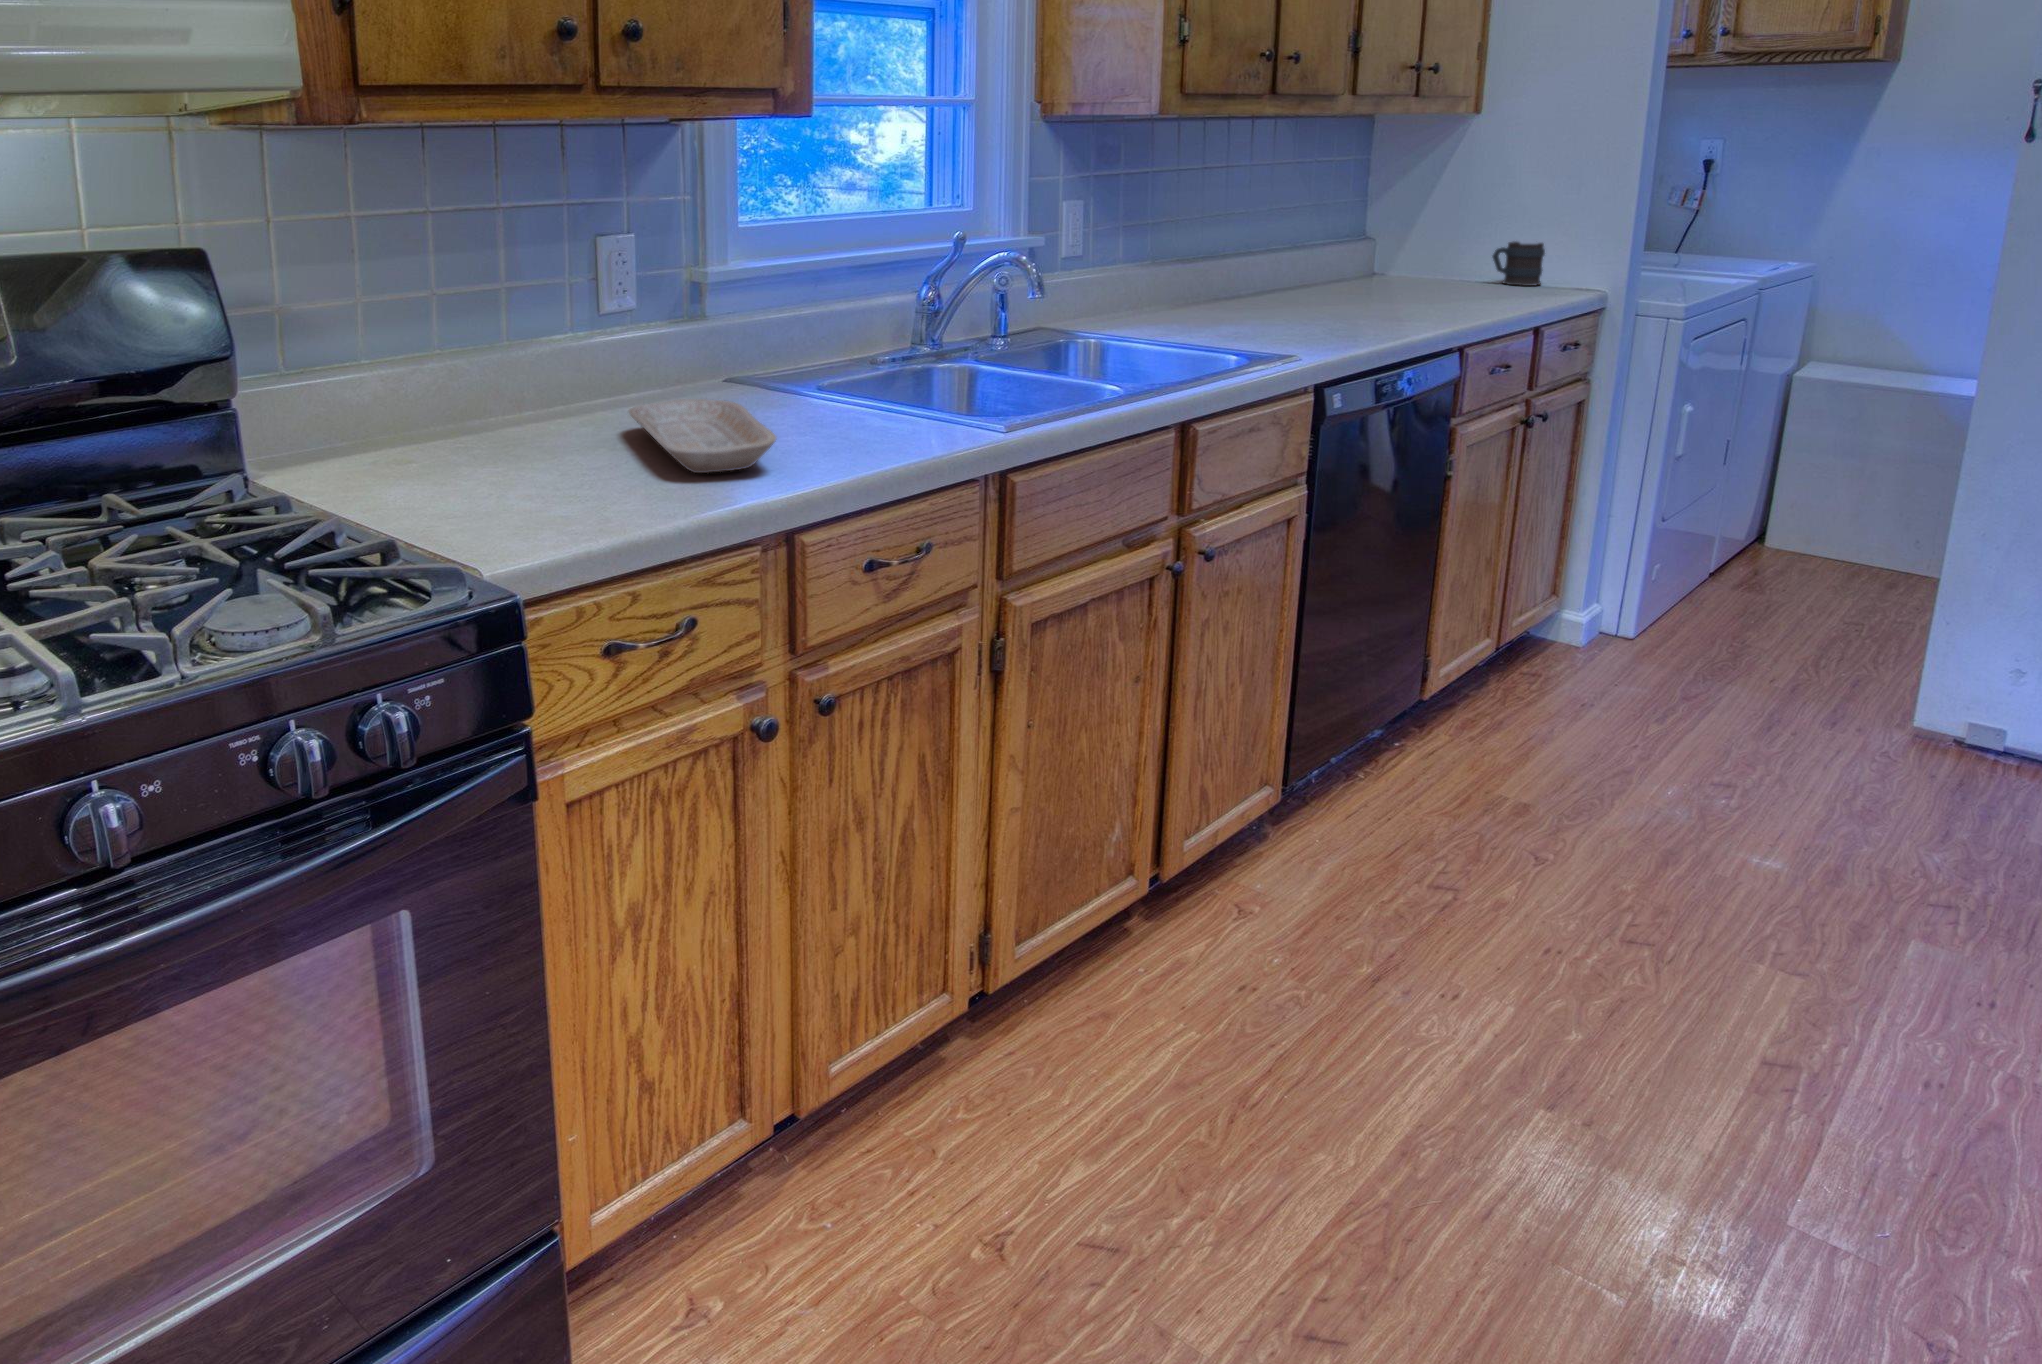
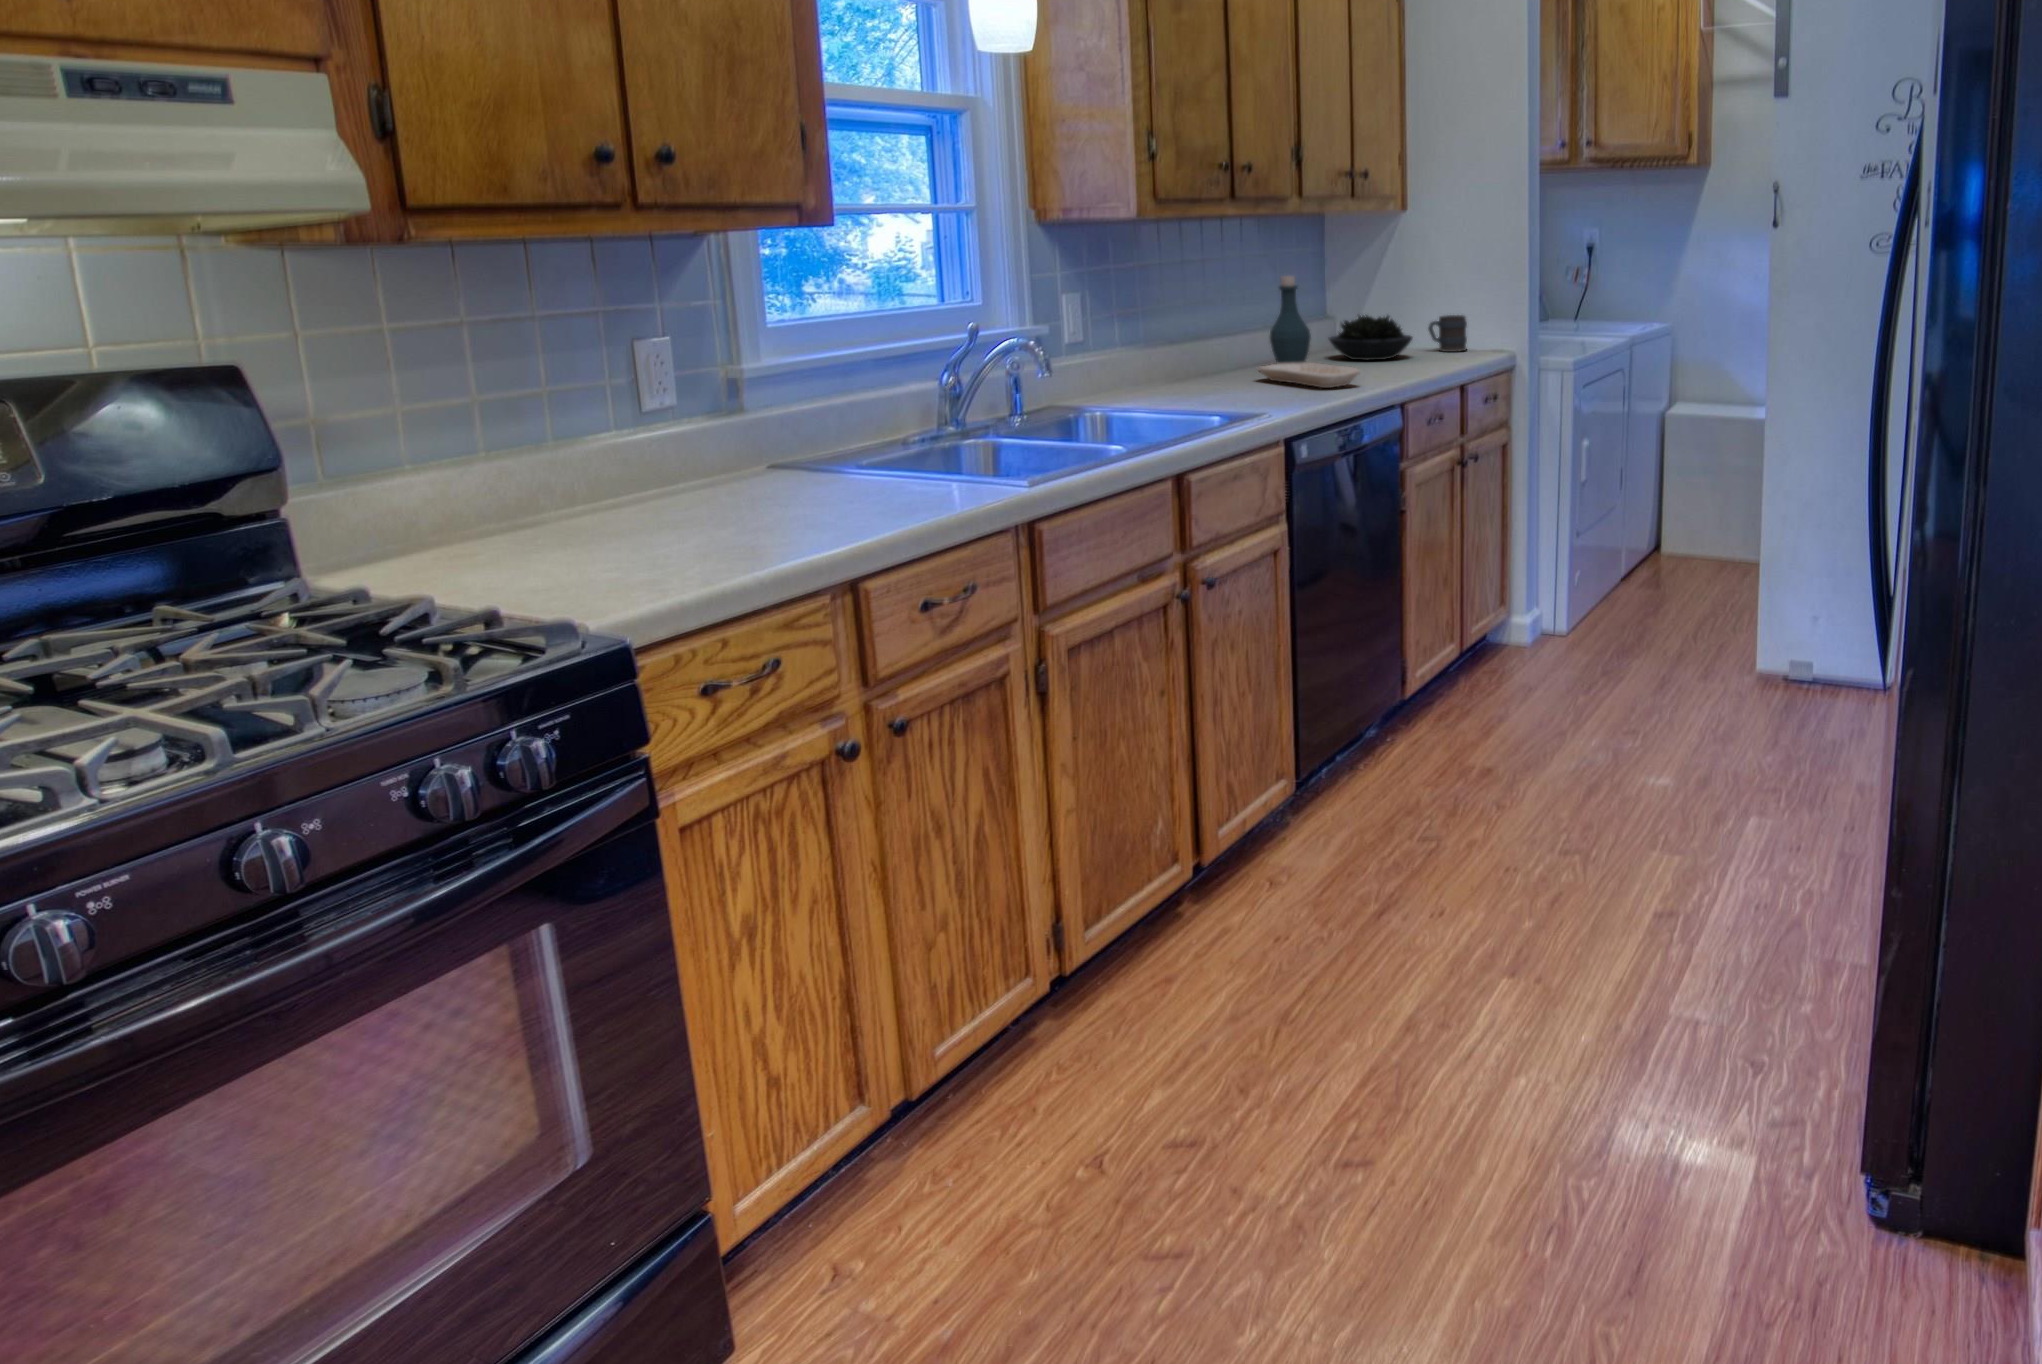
bottle: none [1295,188,1346,297] -> present [1270,276,1311,364]
succulent plant: none [1365,235,1474,291] -> present [1329,315,1412,361]
tray: present [629,399,776,473] -> present [1257,363,1360,388]

